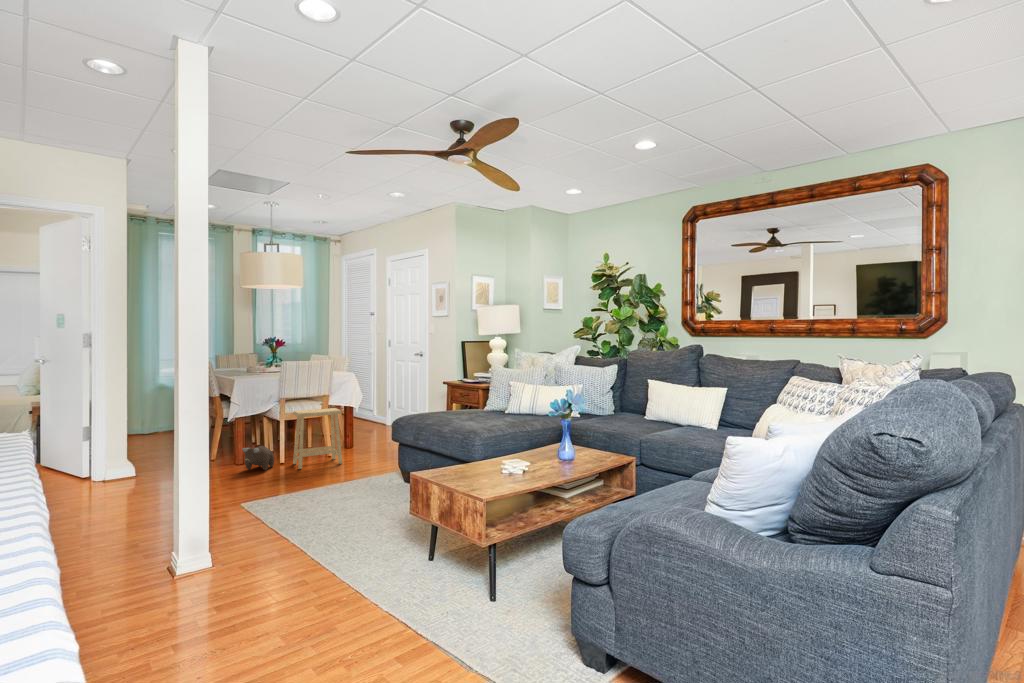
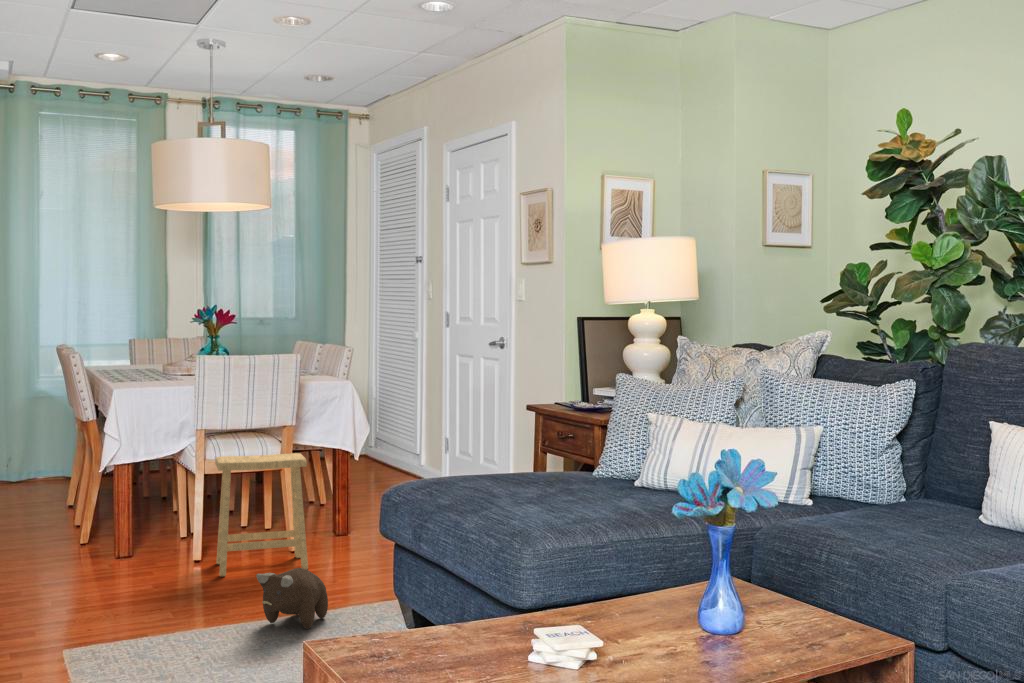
plush toy: present [242,446,274,470] -> present [256,568,328,629]

